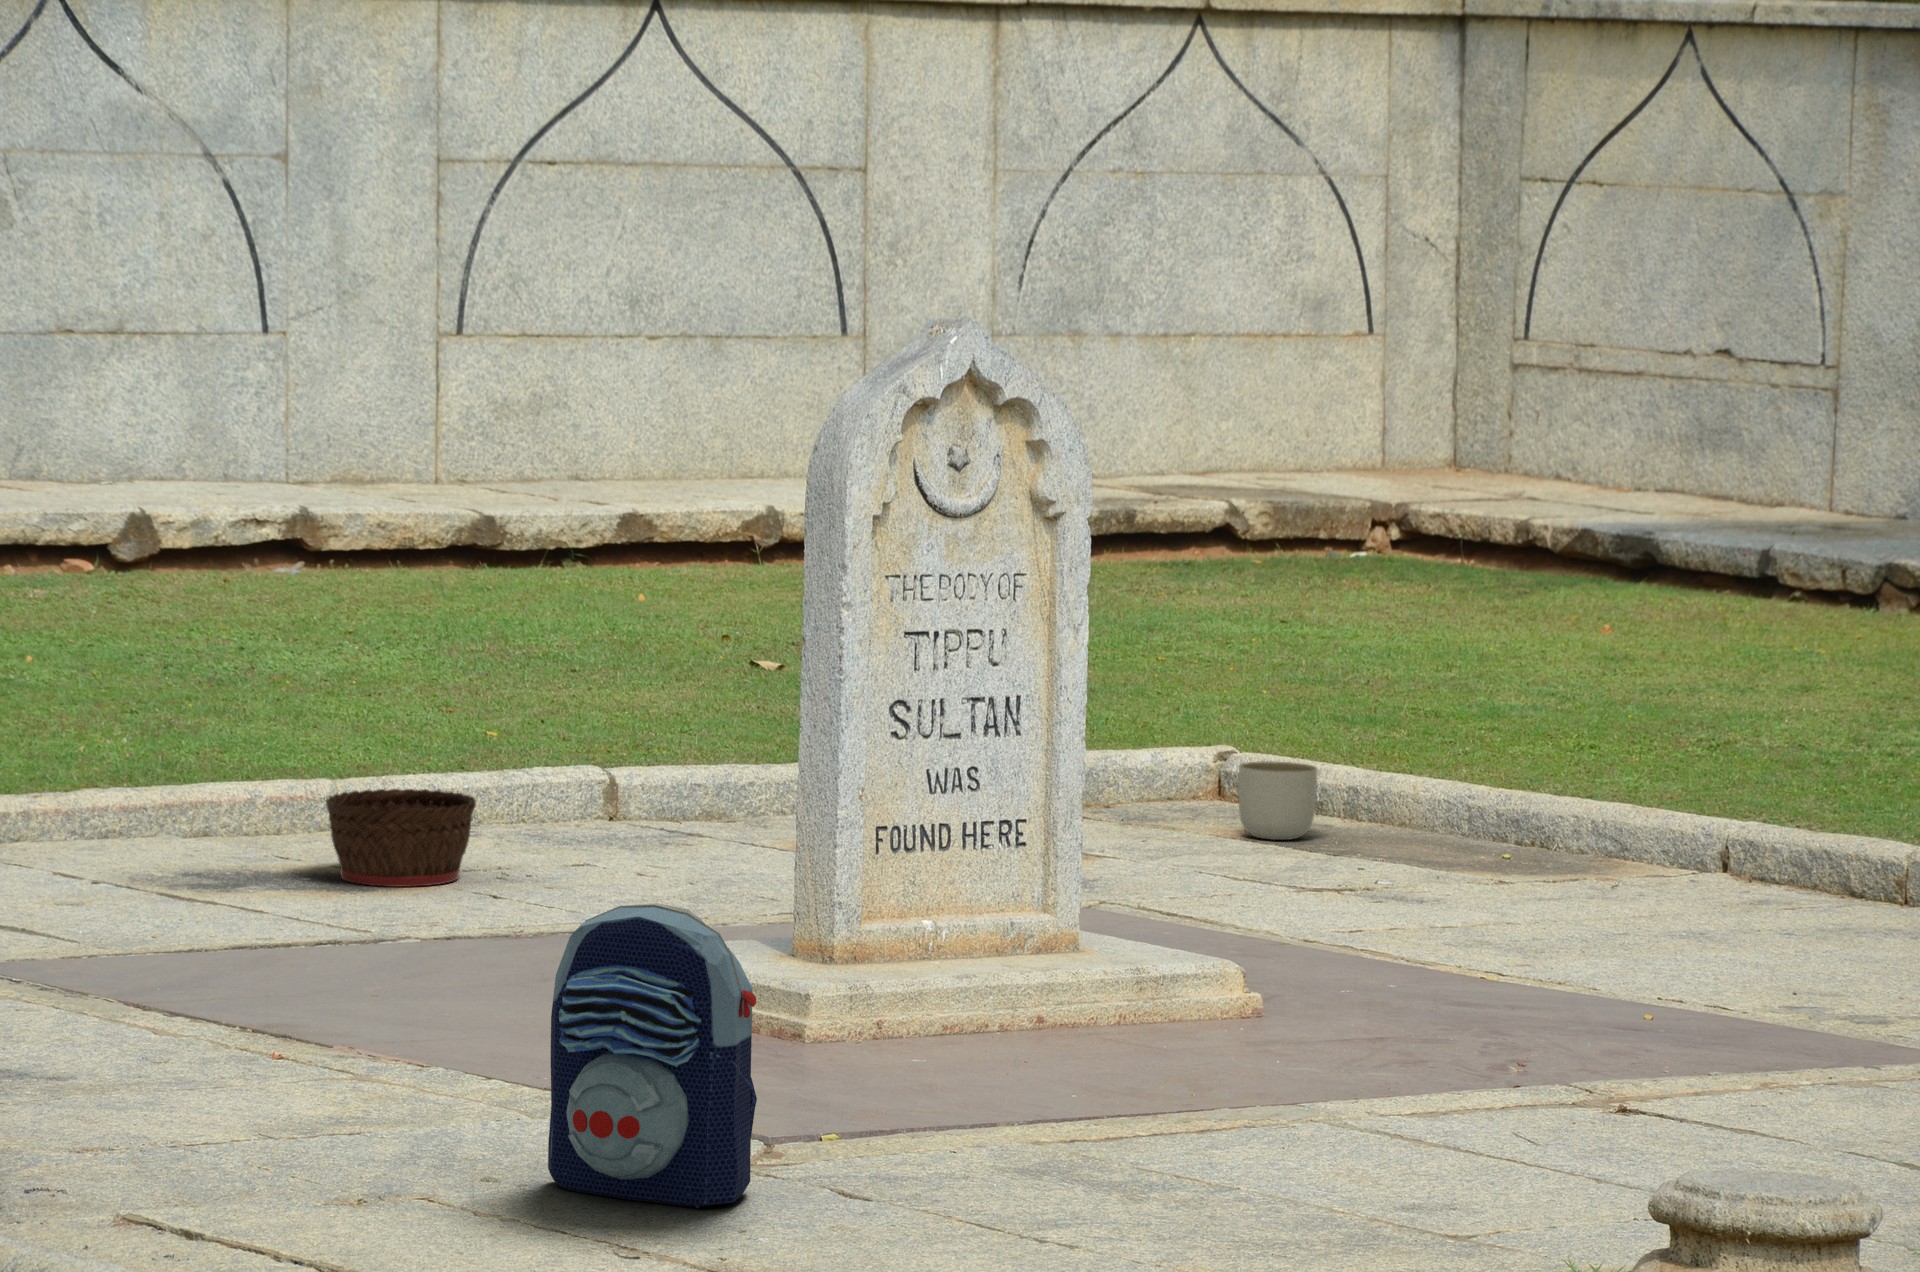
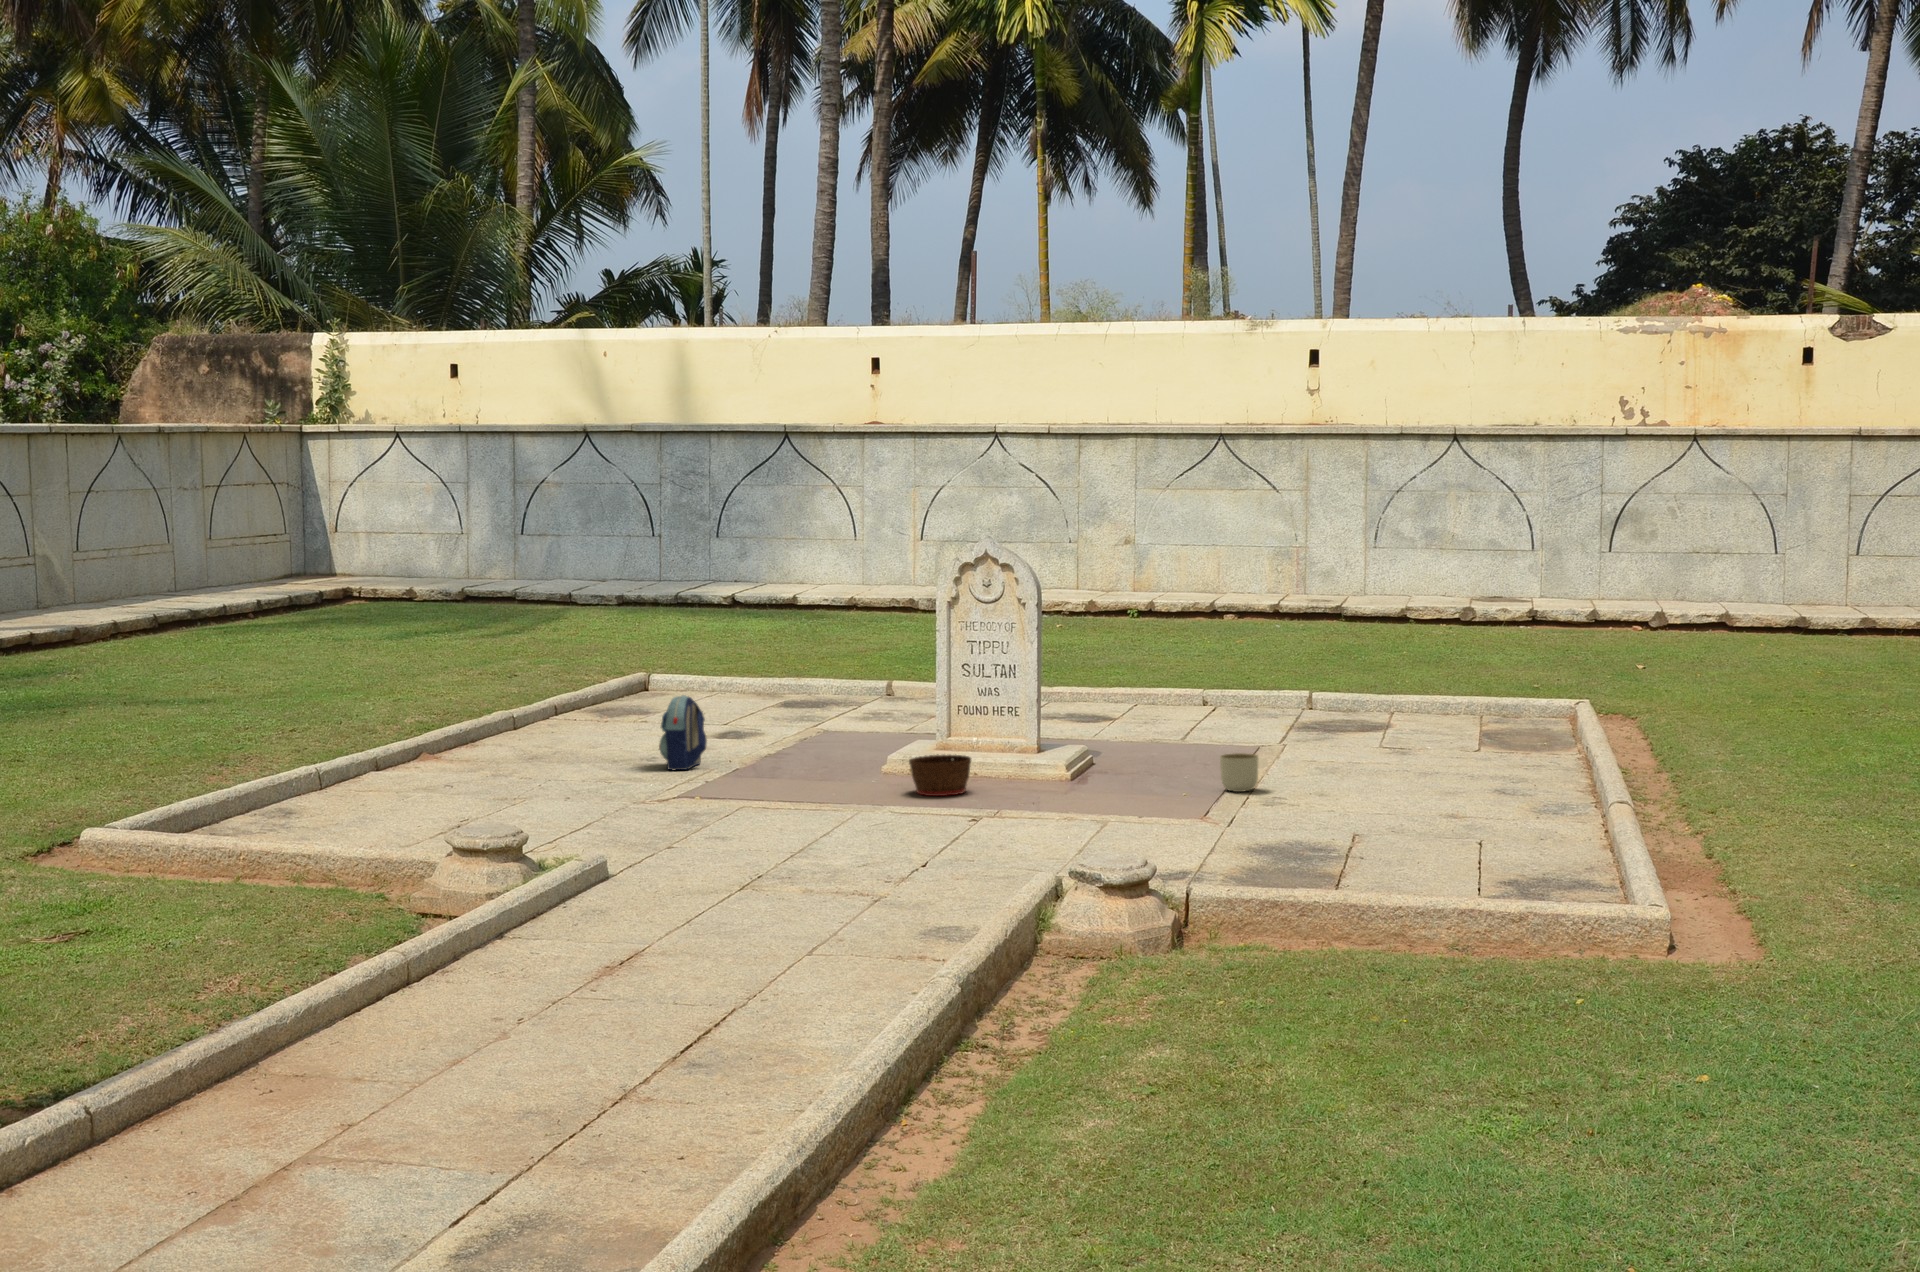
planter: present [1239,761,1317,840] -> present [1220,753,1258,792]
basket: present [326,789,476,887] -> present [909,754,971,796]

